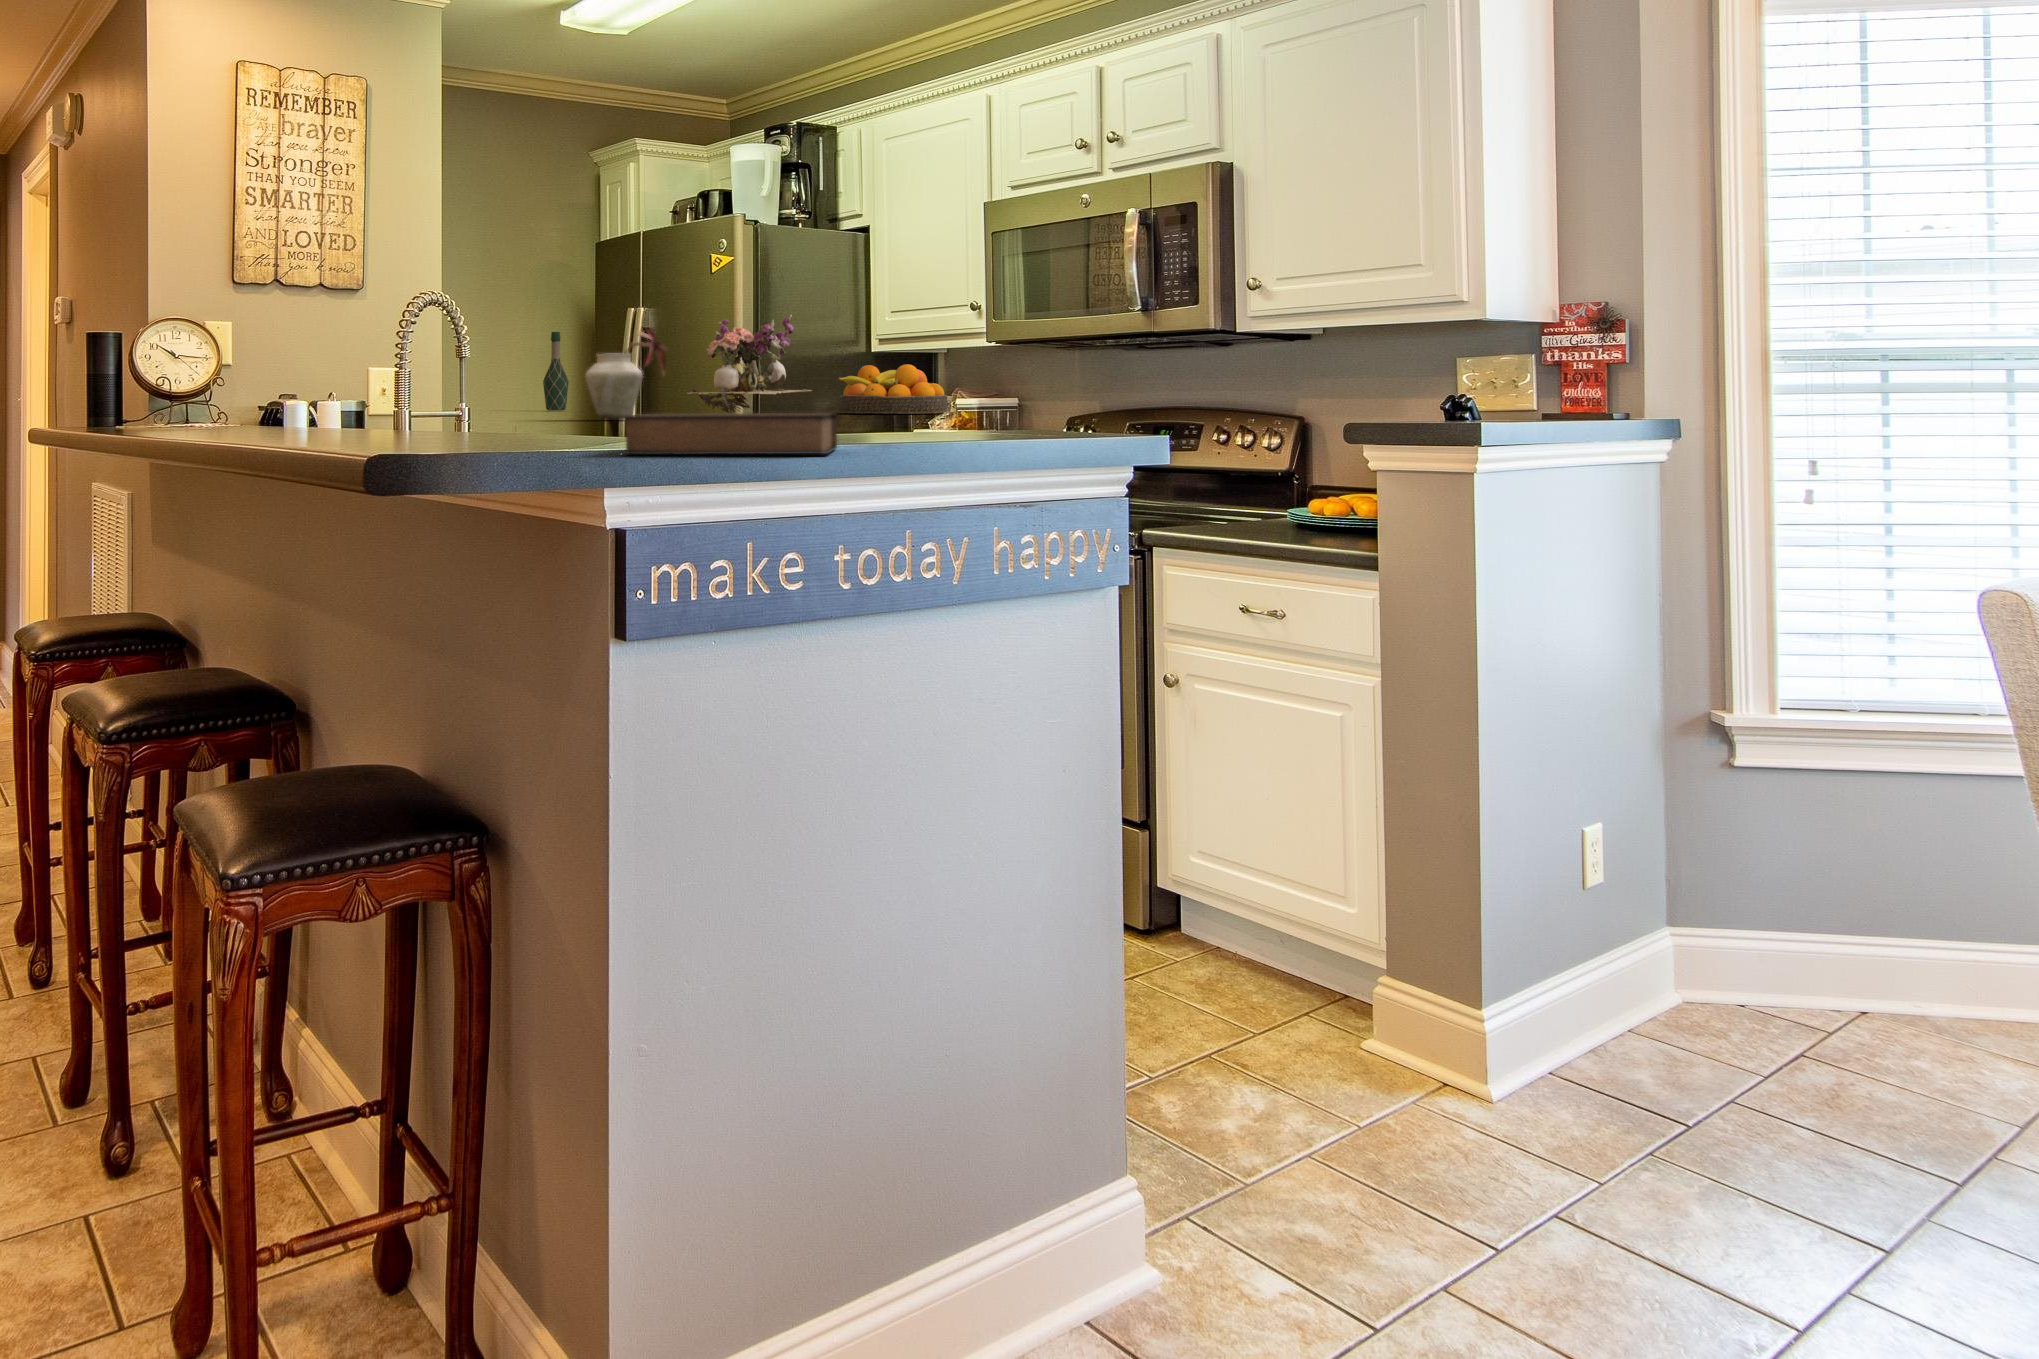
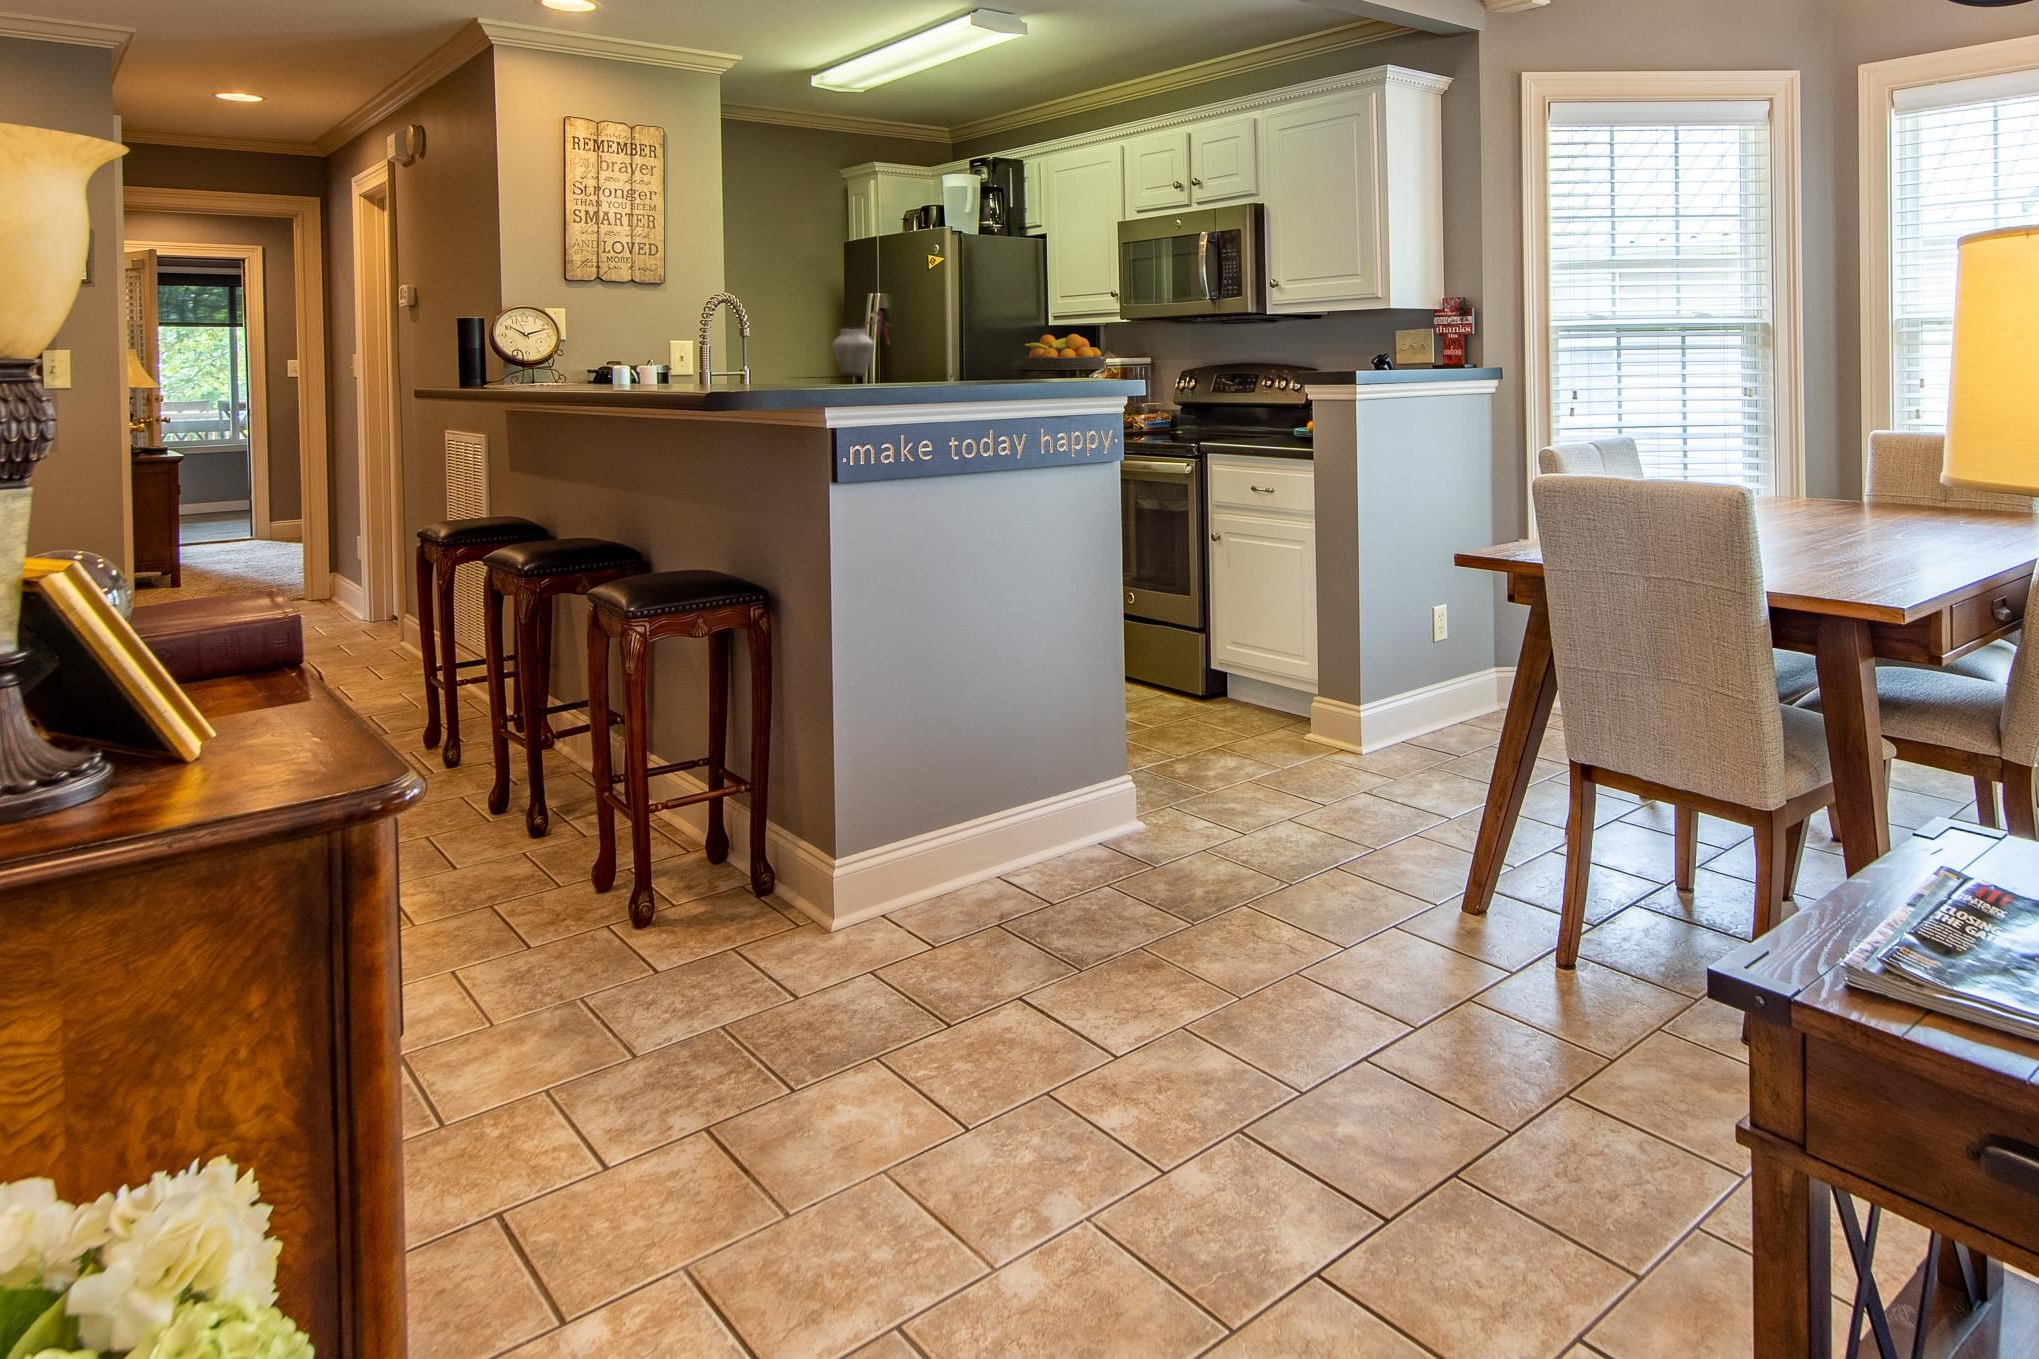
flower arrangement: present [687,315,812,413] -> none [908,299,1001,373]
wine bottle: present [543,332,569,410] -> none [803,309,823,370]
book: present [622,413,837,454] -> none [840,369,970,393]

